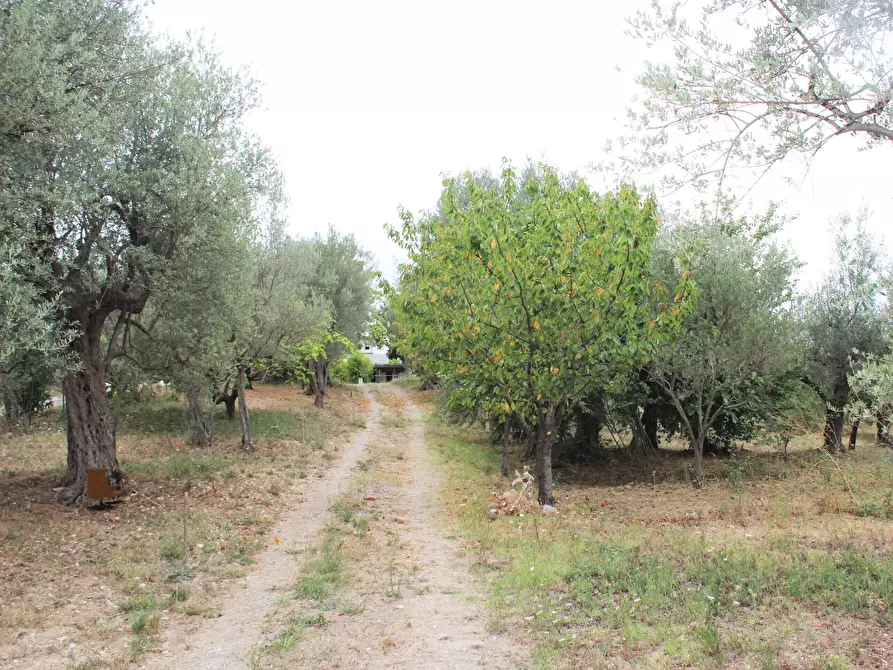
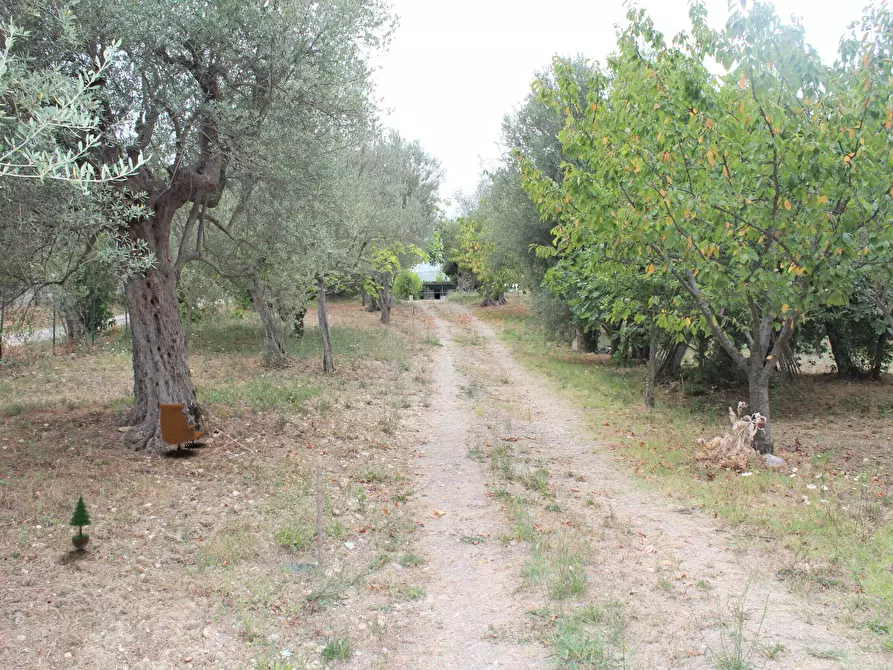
potted tree: none [15,525,31,565] -> present [70,496,92,550]

